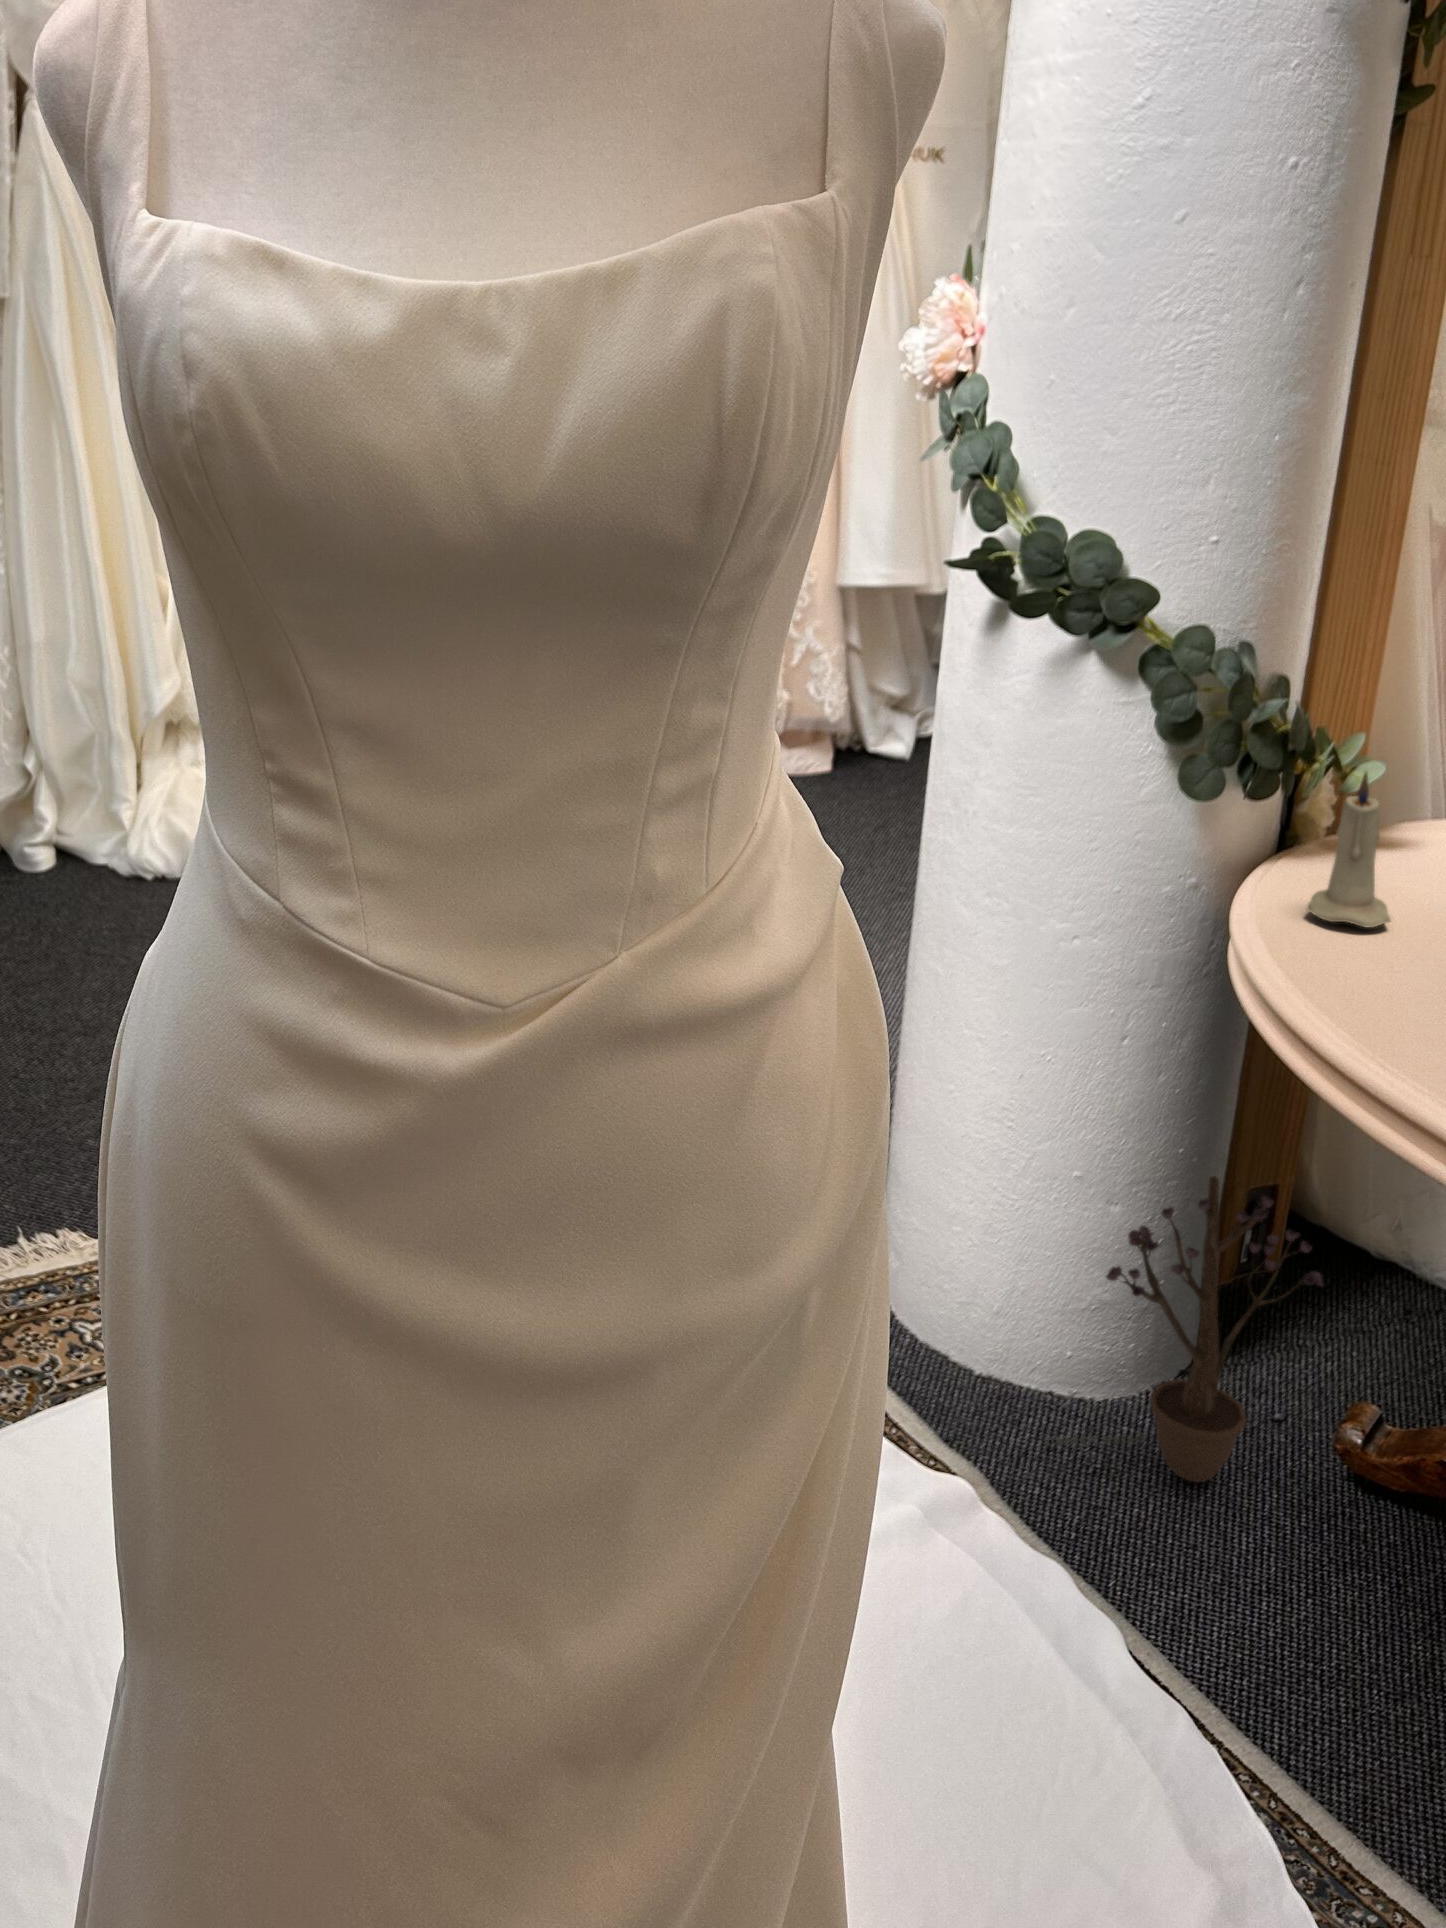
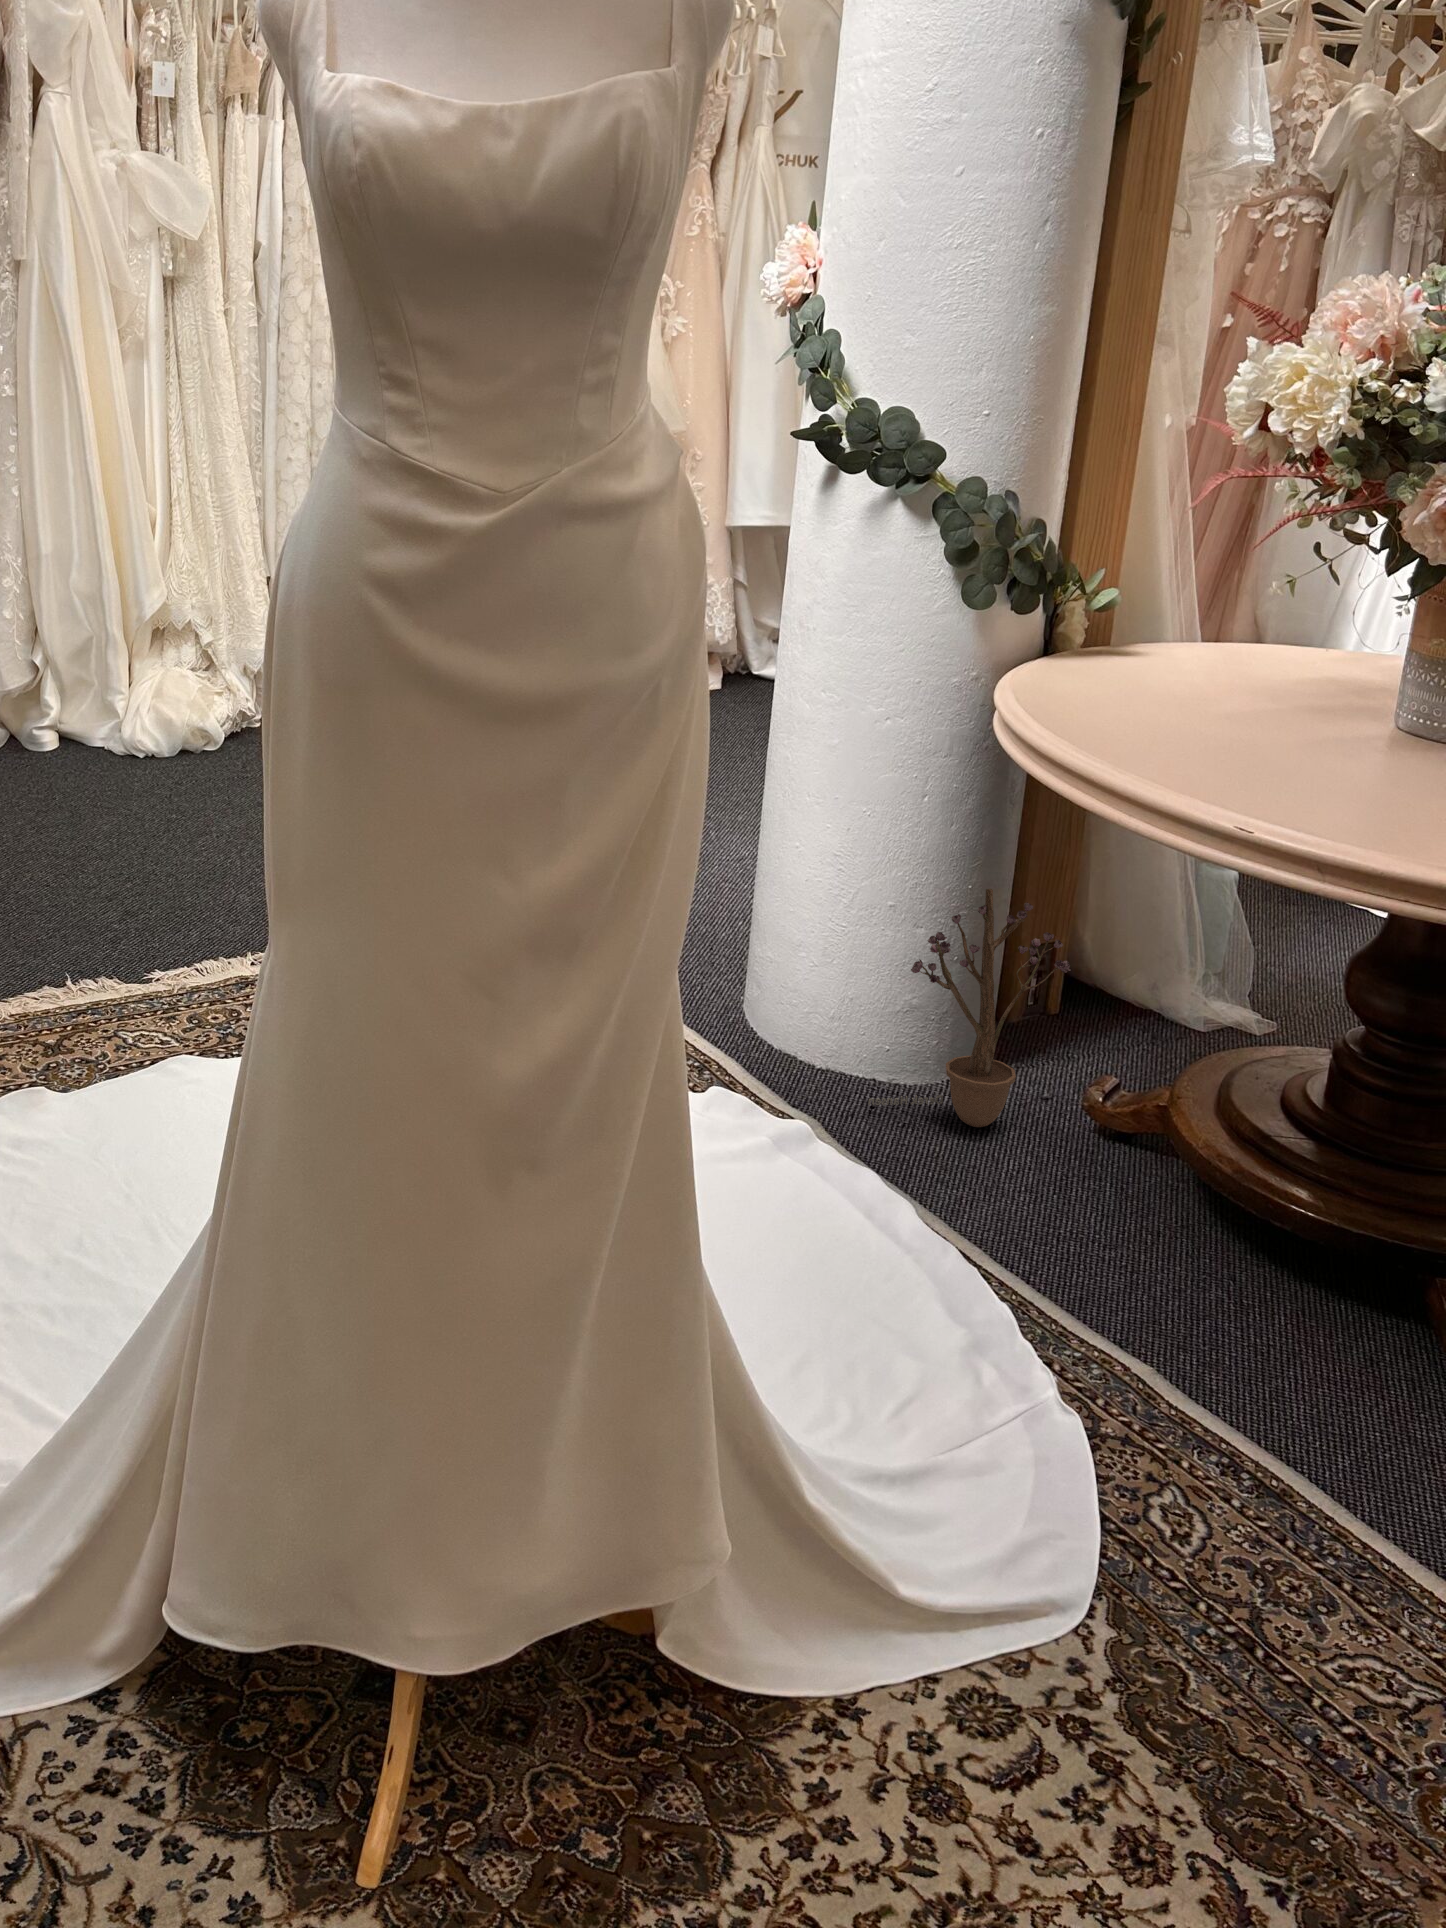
candle: present [1307,772,1390,927] -> none [1051,574,1110,689]

